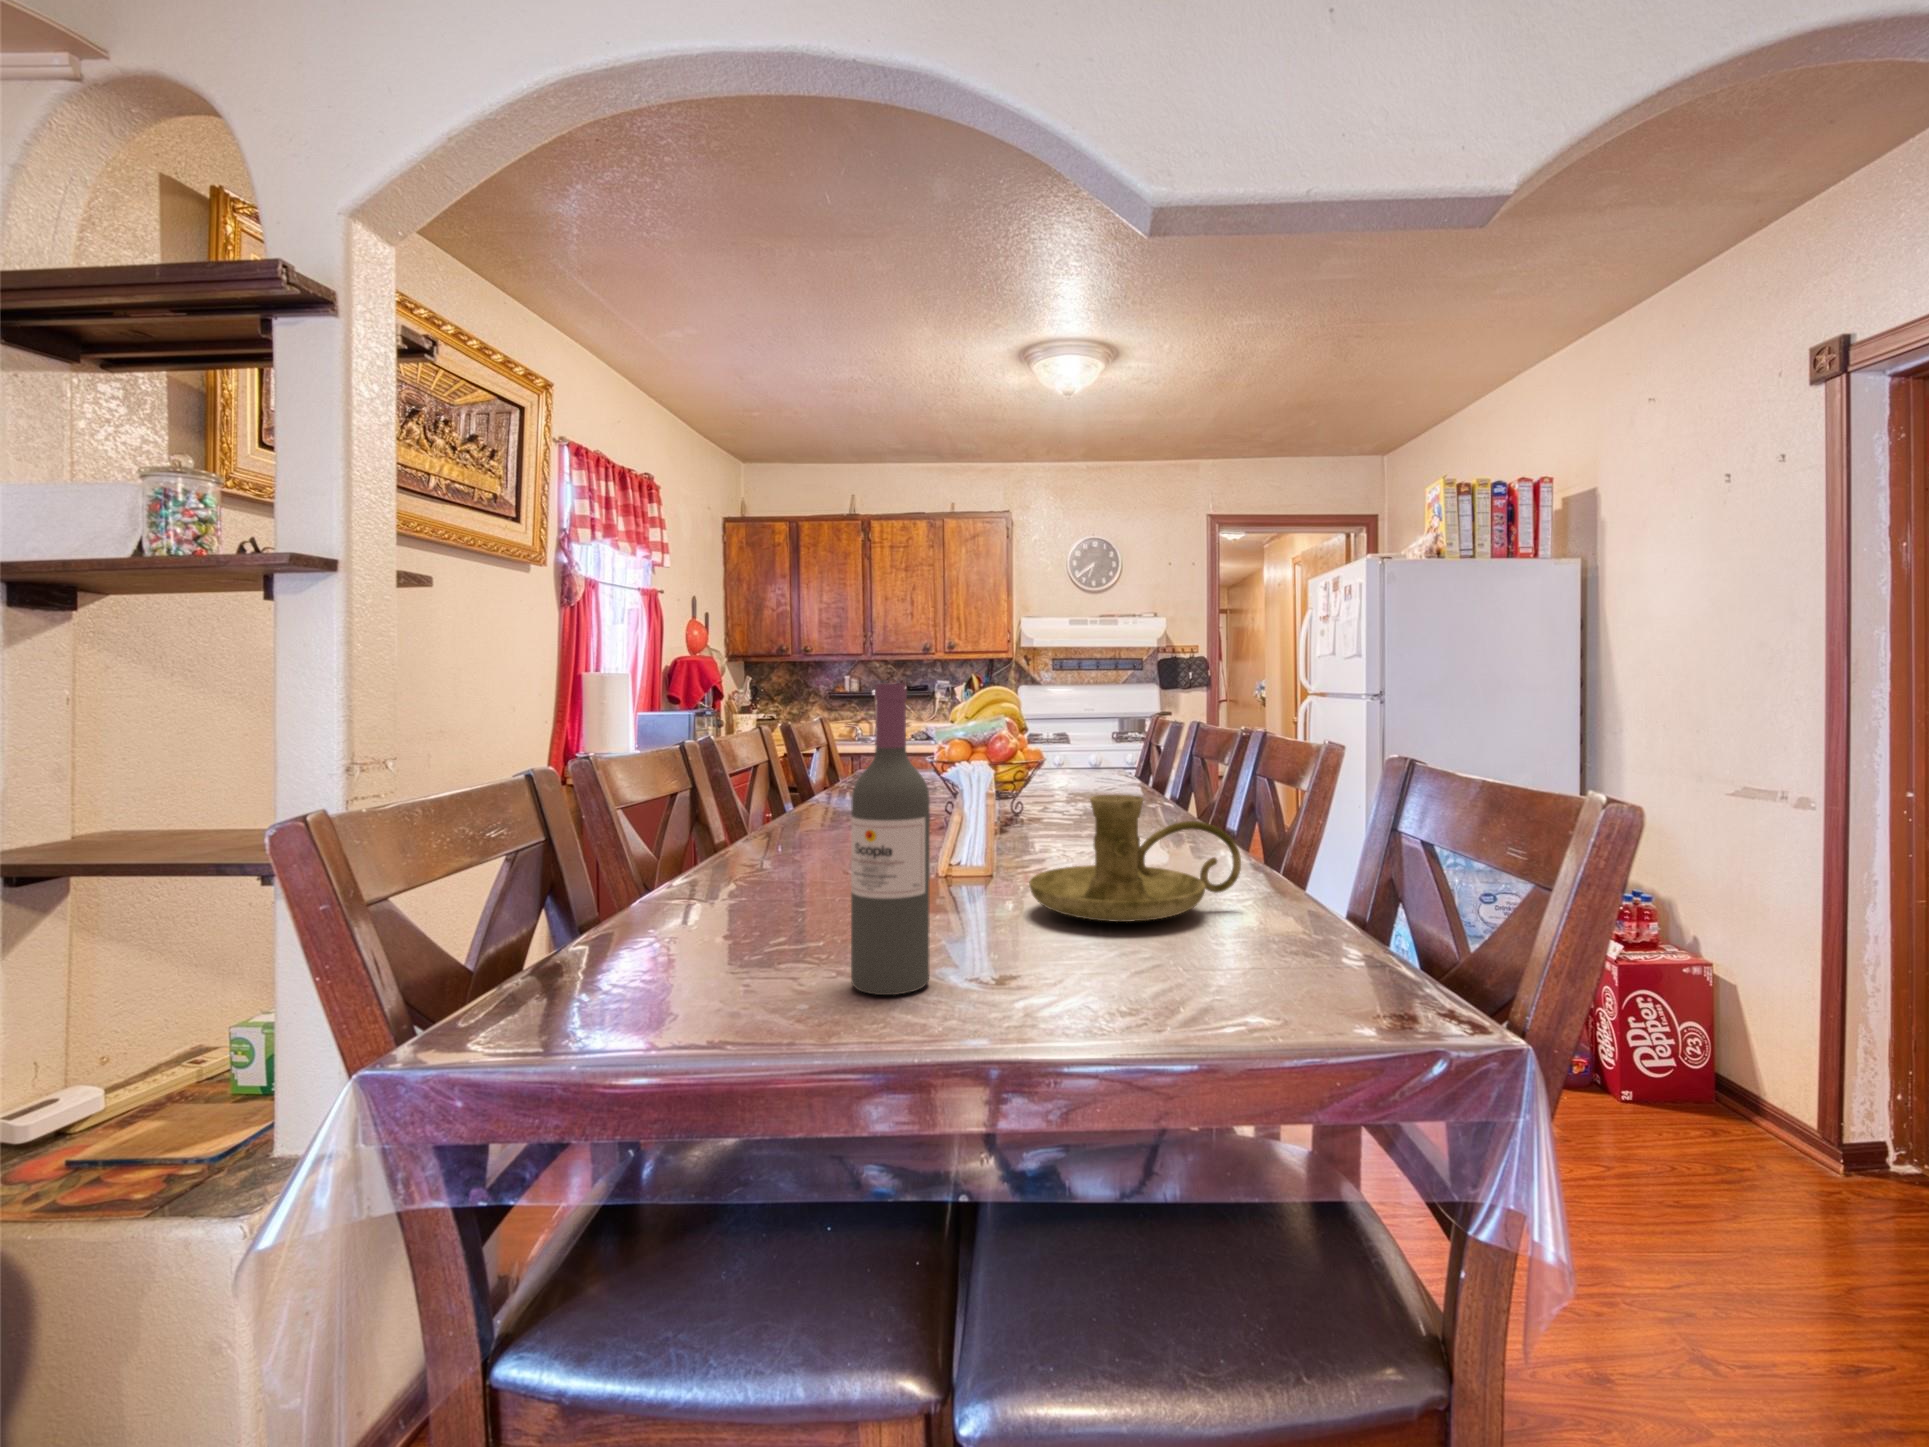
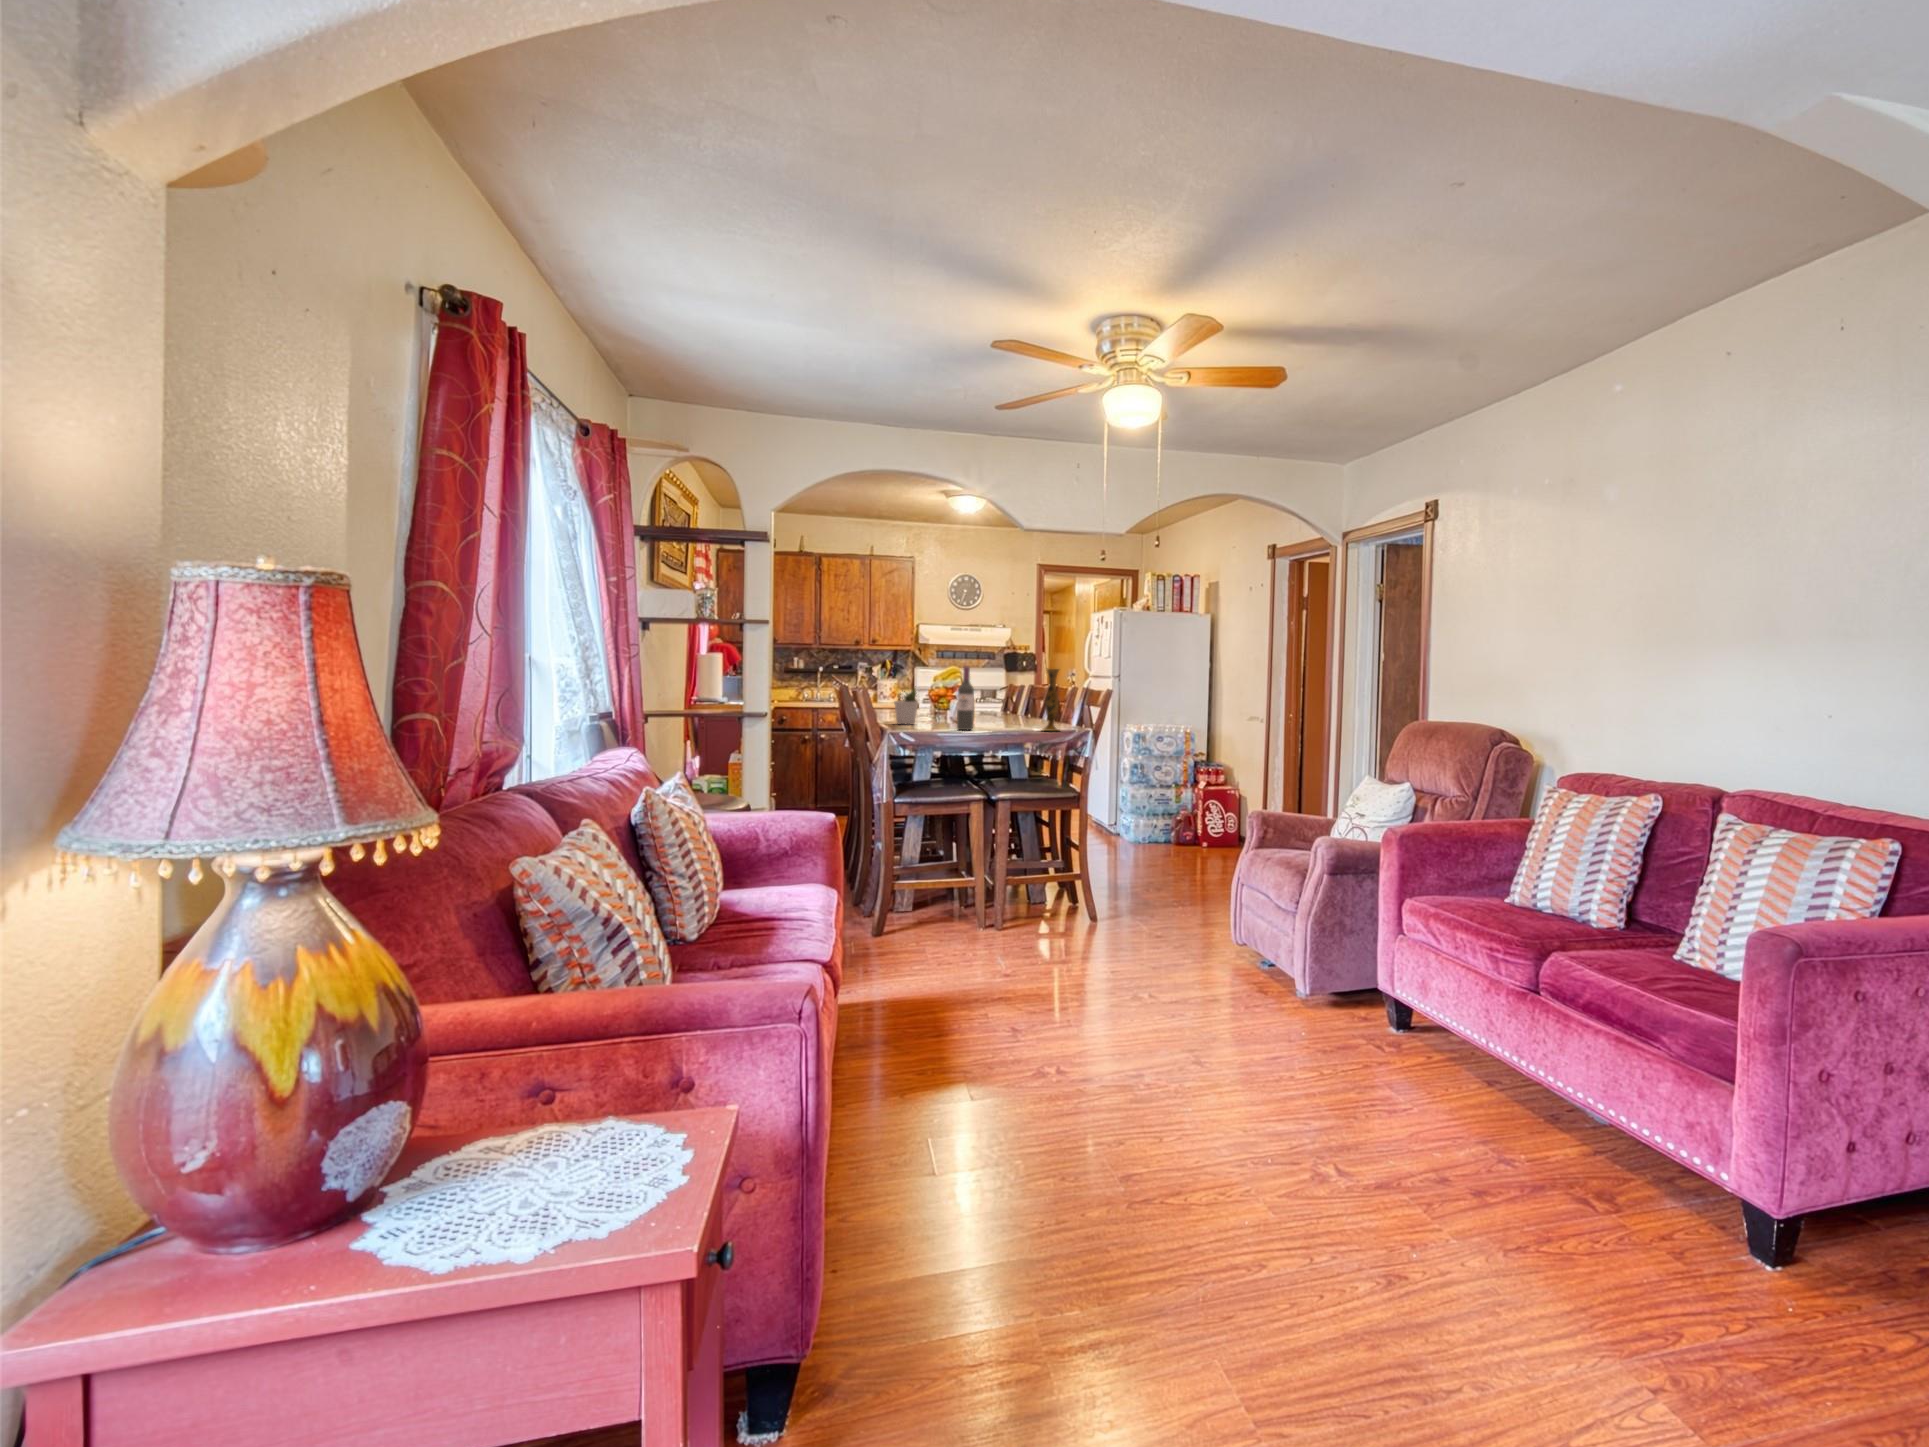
vase: none [1254,683,1363,999] -> present [1042,668,1059,731]
potted plant: none [711,754,806,899] -> present [894,686,918,725]
candle holder: present [1029,795,1241,922] -> none [985,697,1040,727]

